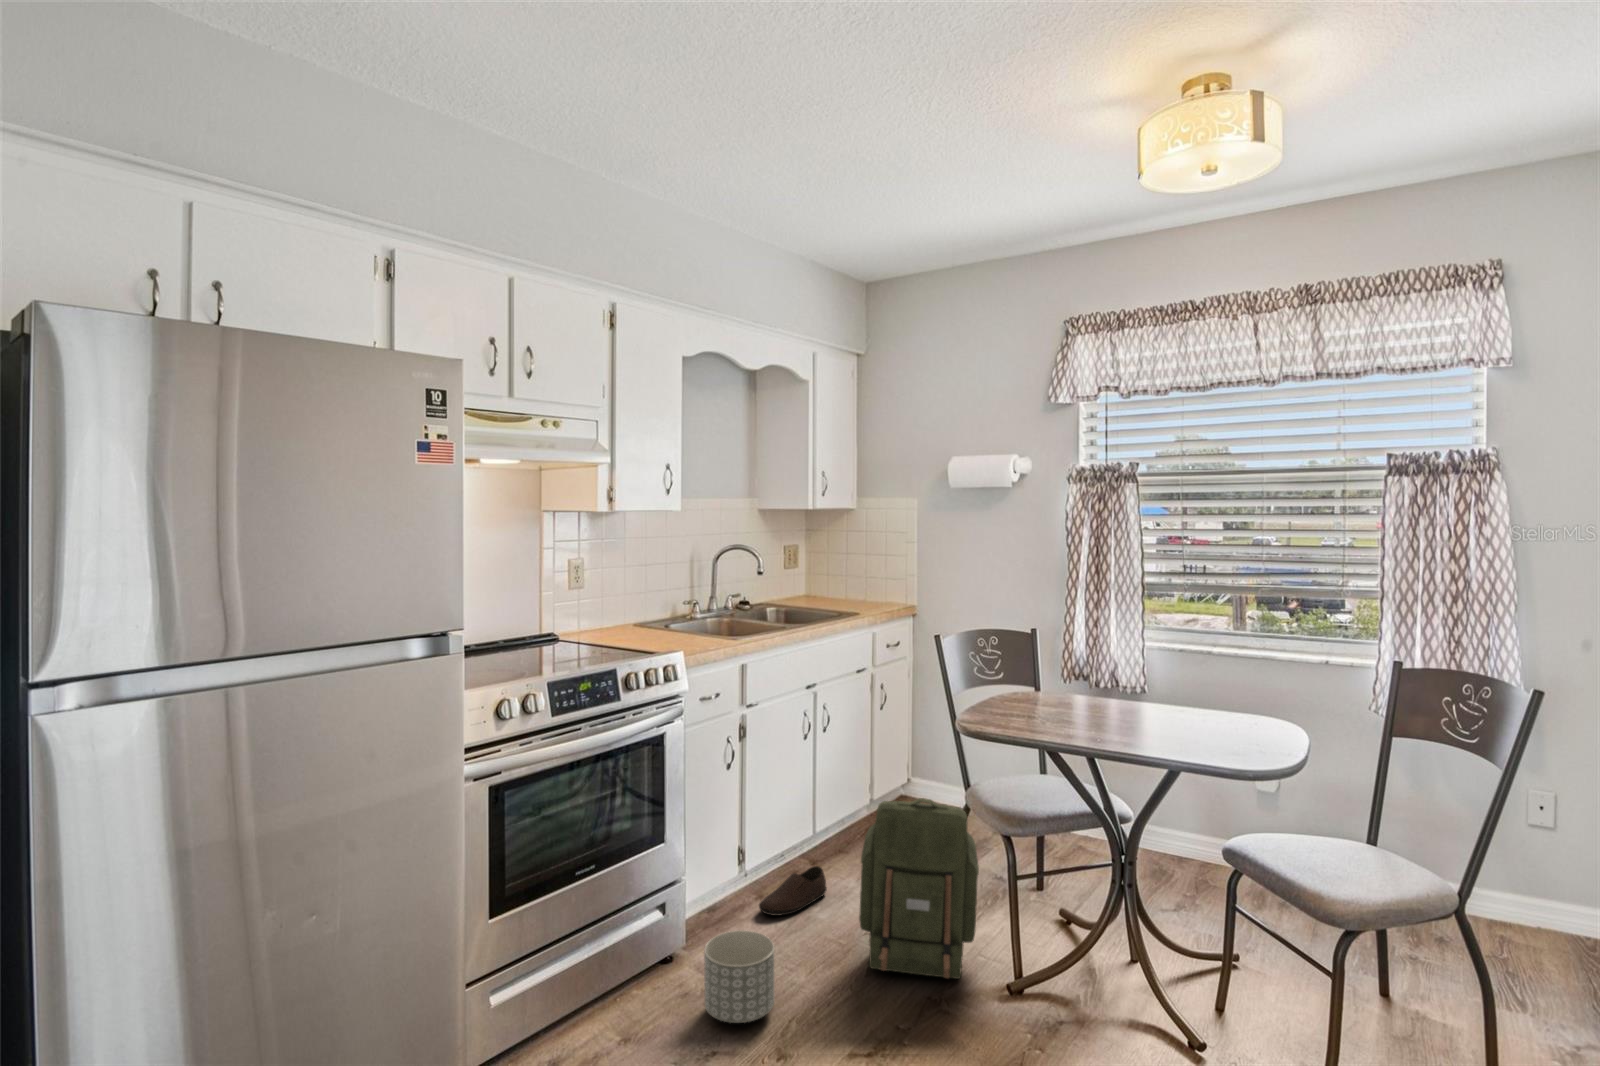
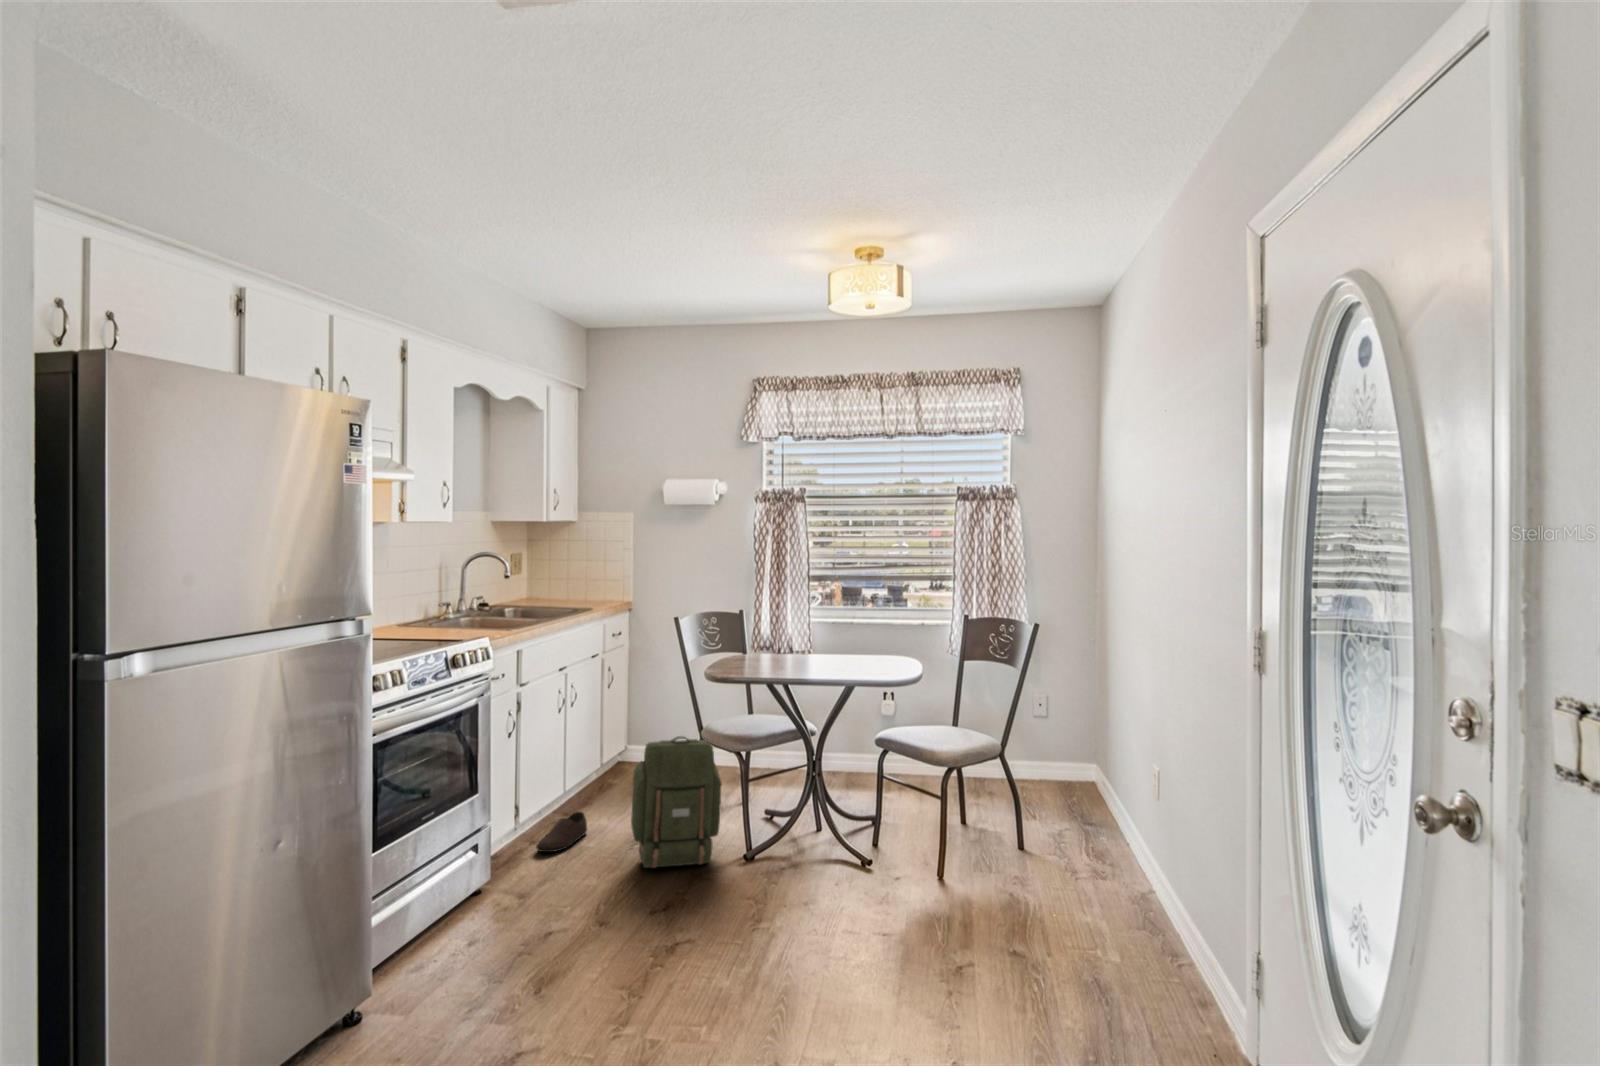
planter: present [704,931,774,1023] -> none [524,851,580,919]

